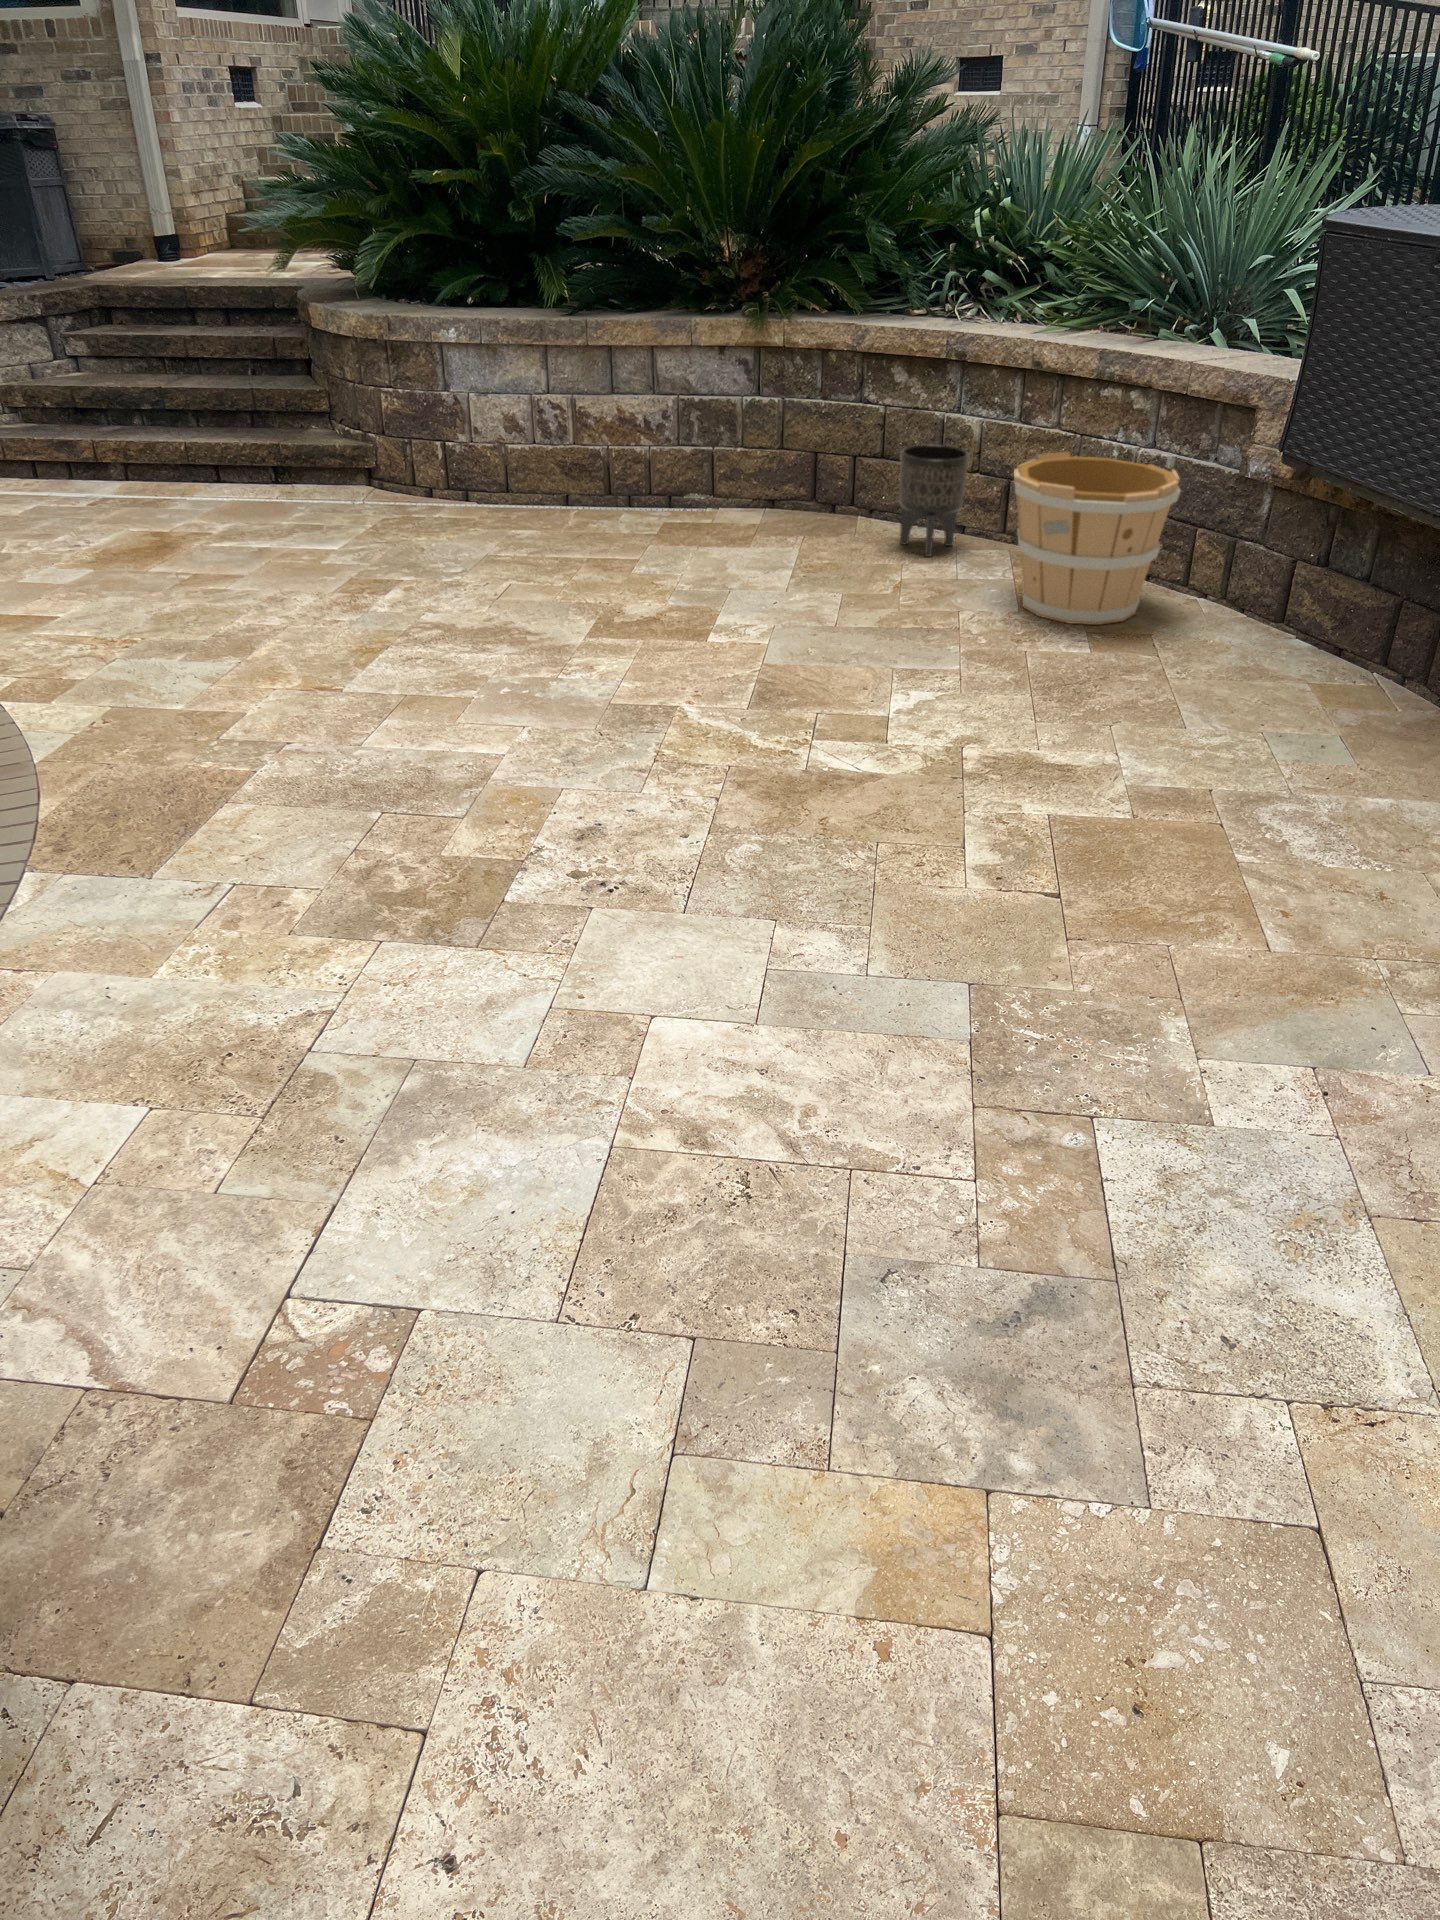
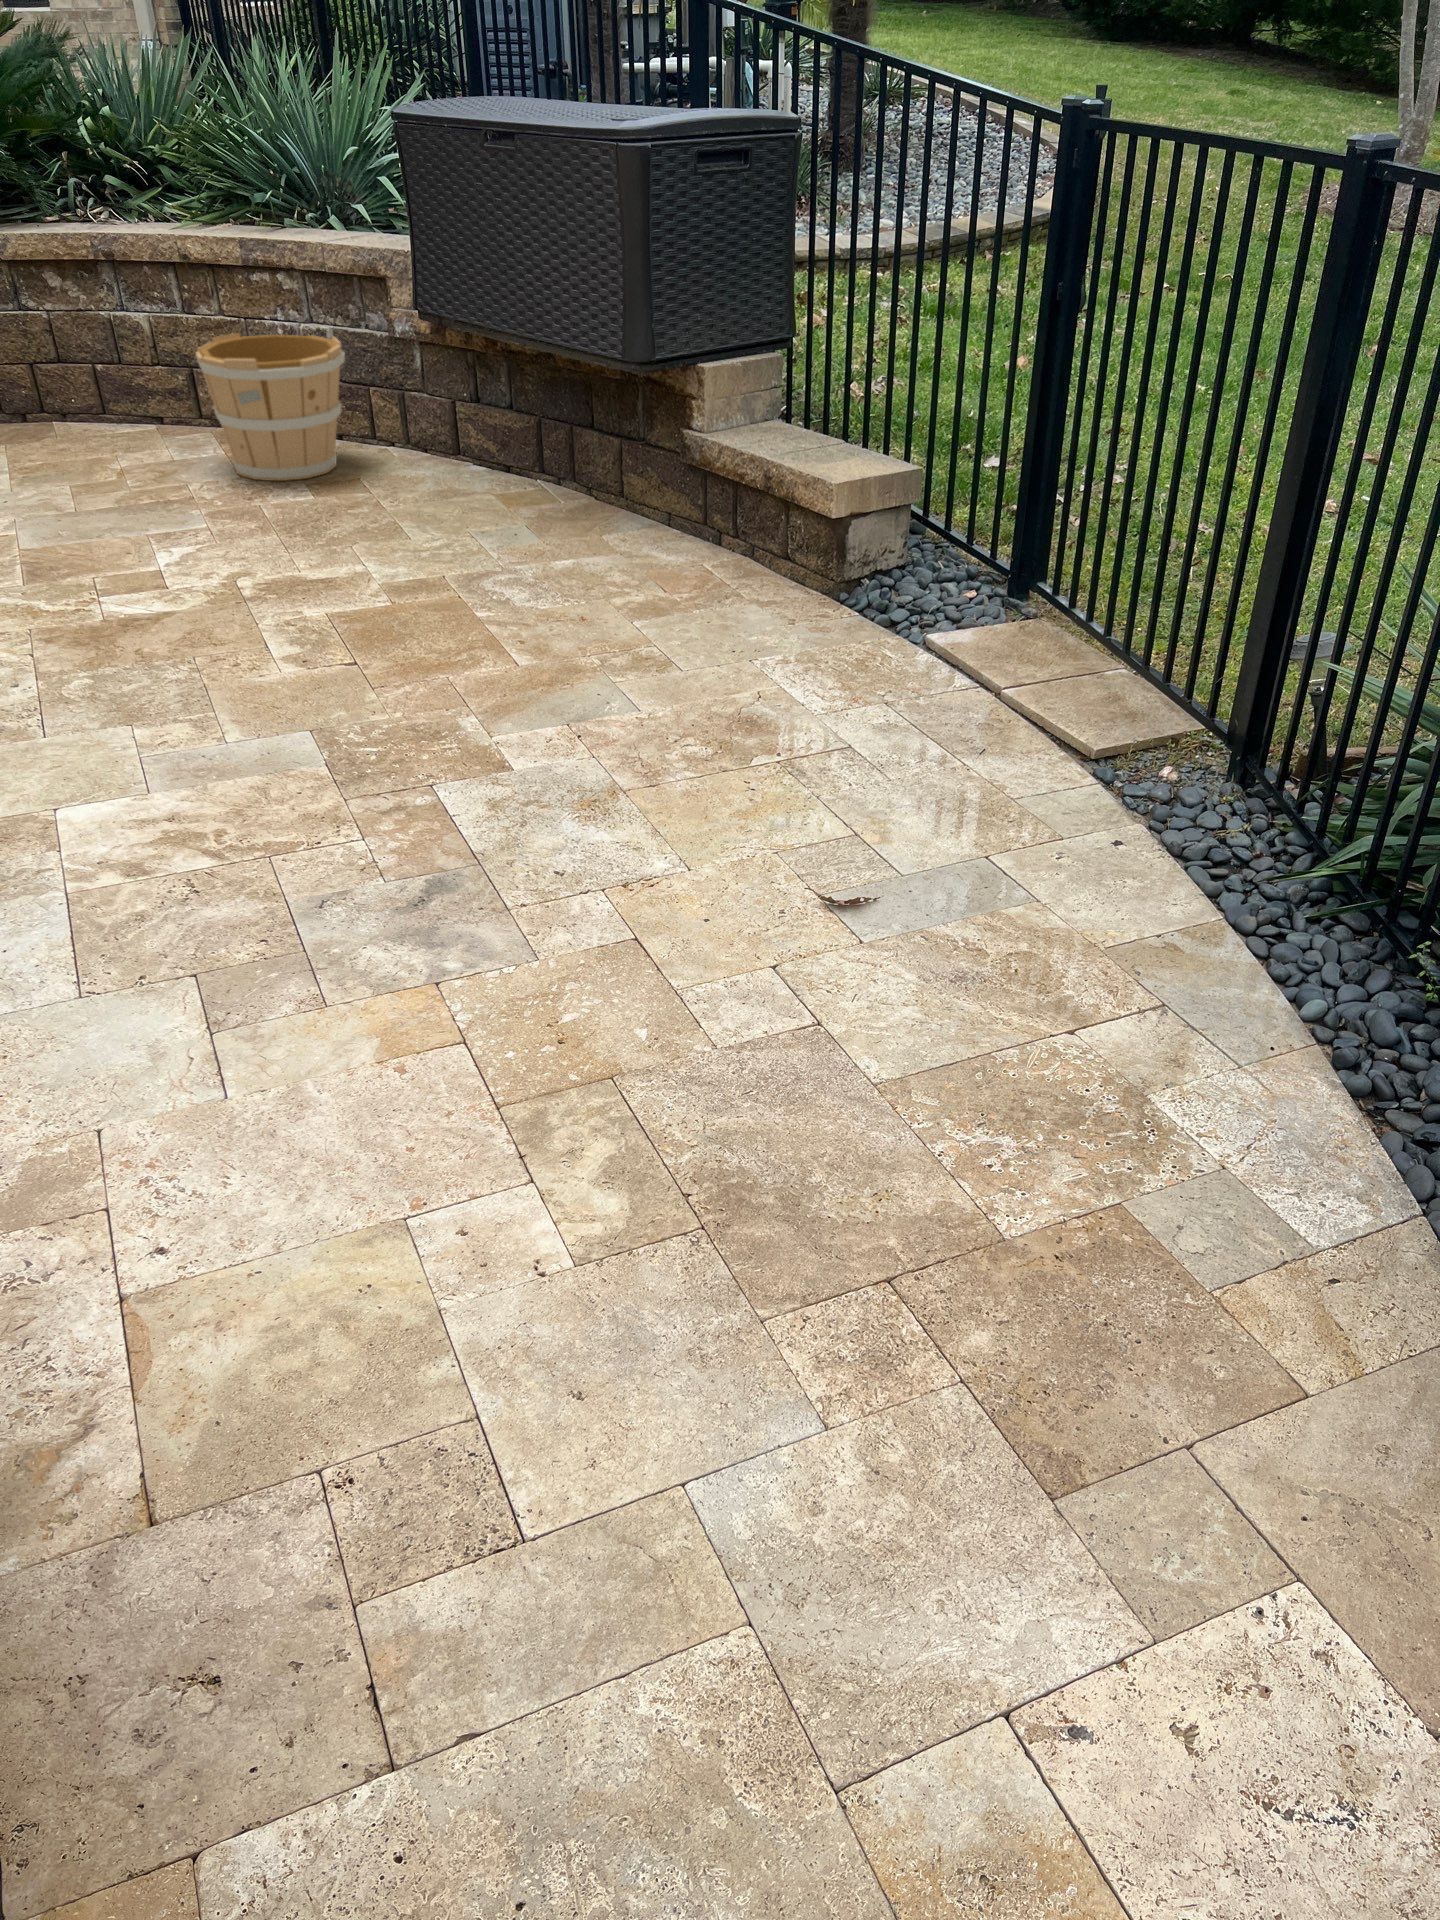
planter: present [899,444,969,557] -> none [79,343,152,448]

